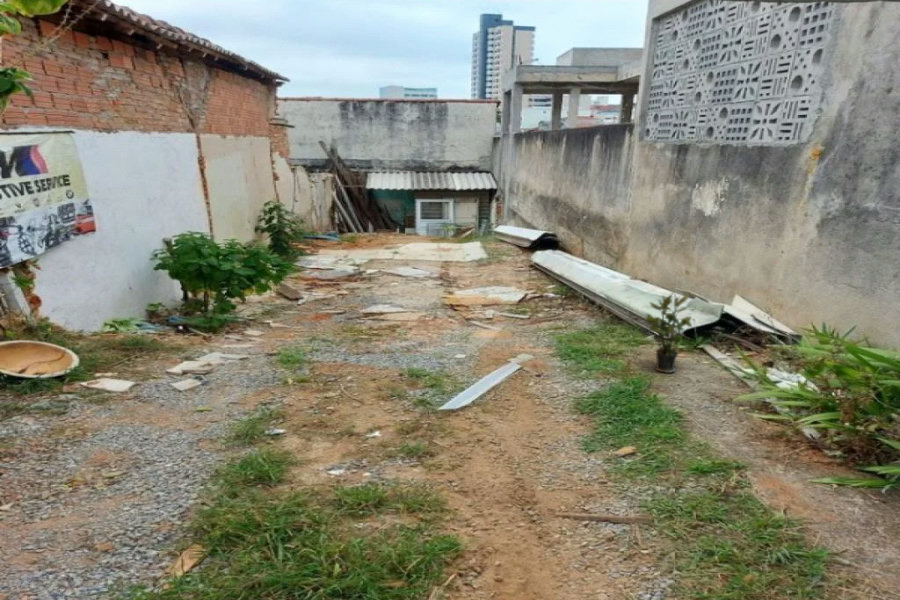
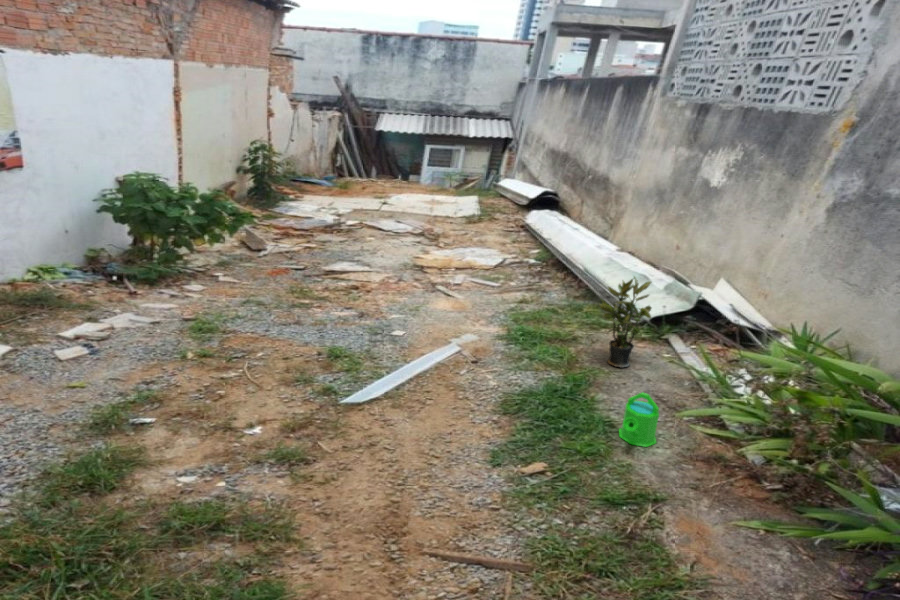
watering can: none [685,383,721,430] -> present [619,393,659,447]

